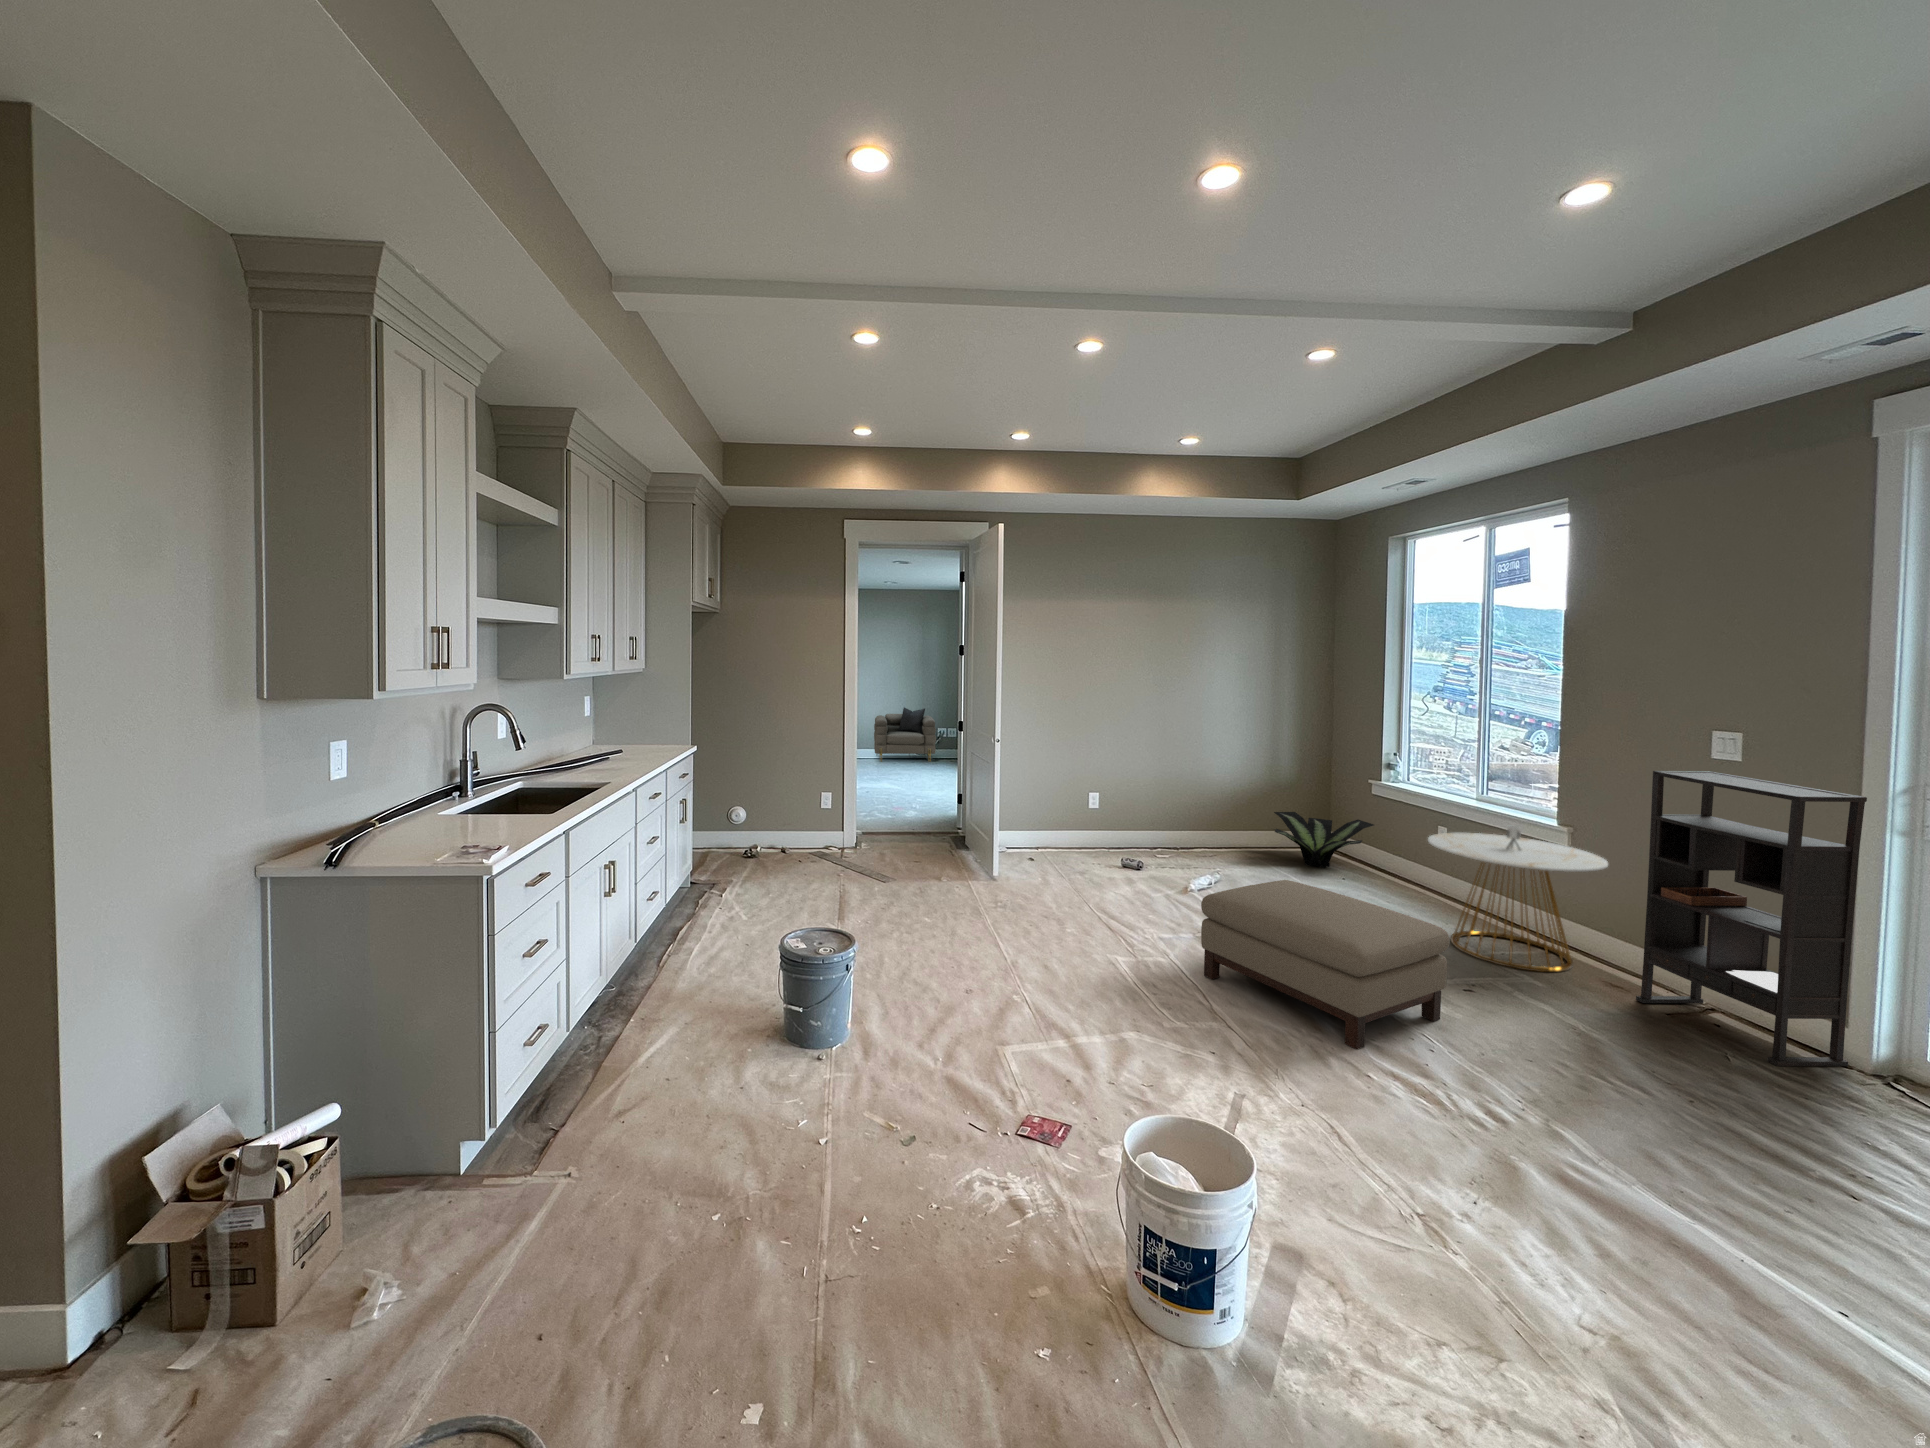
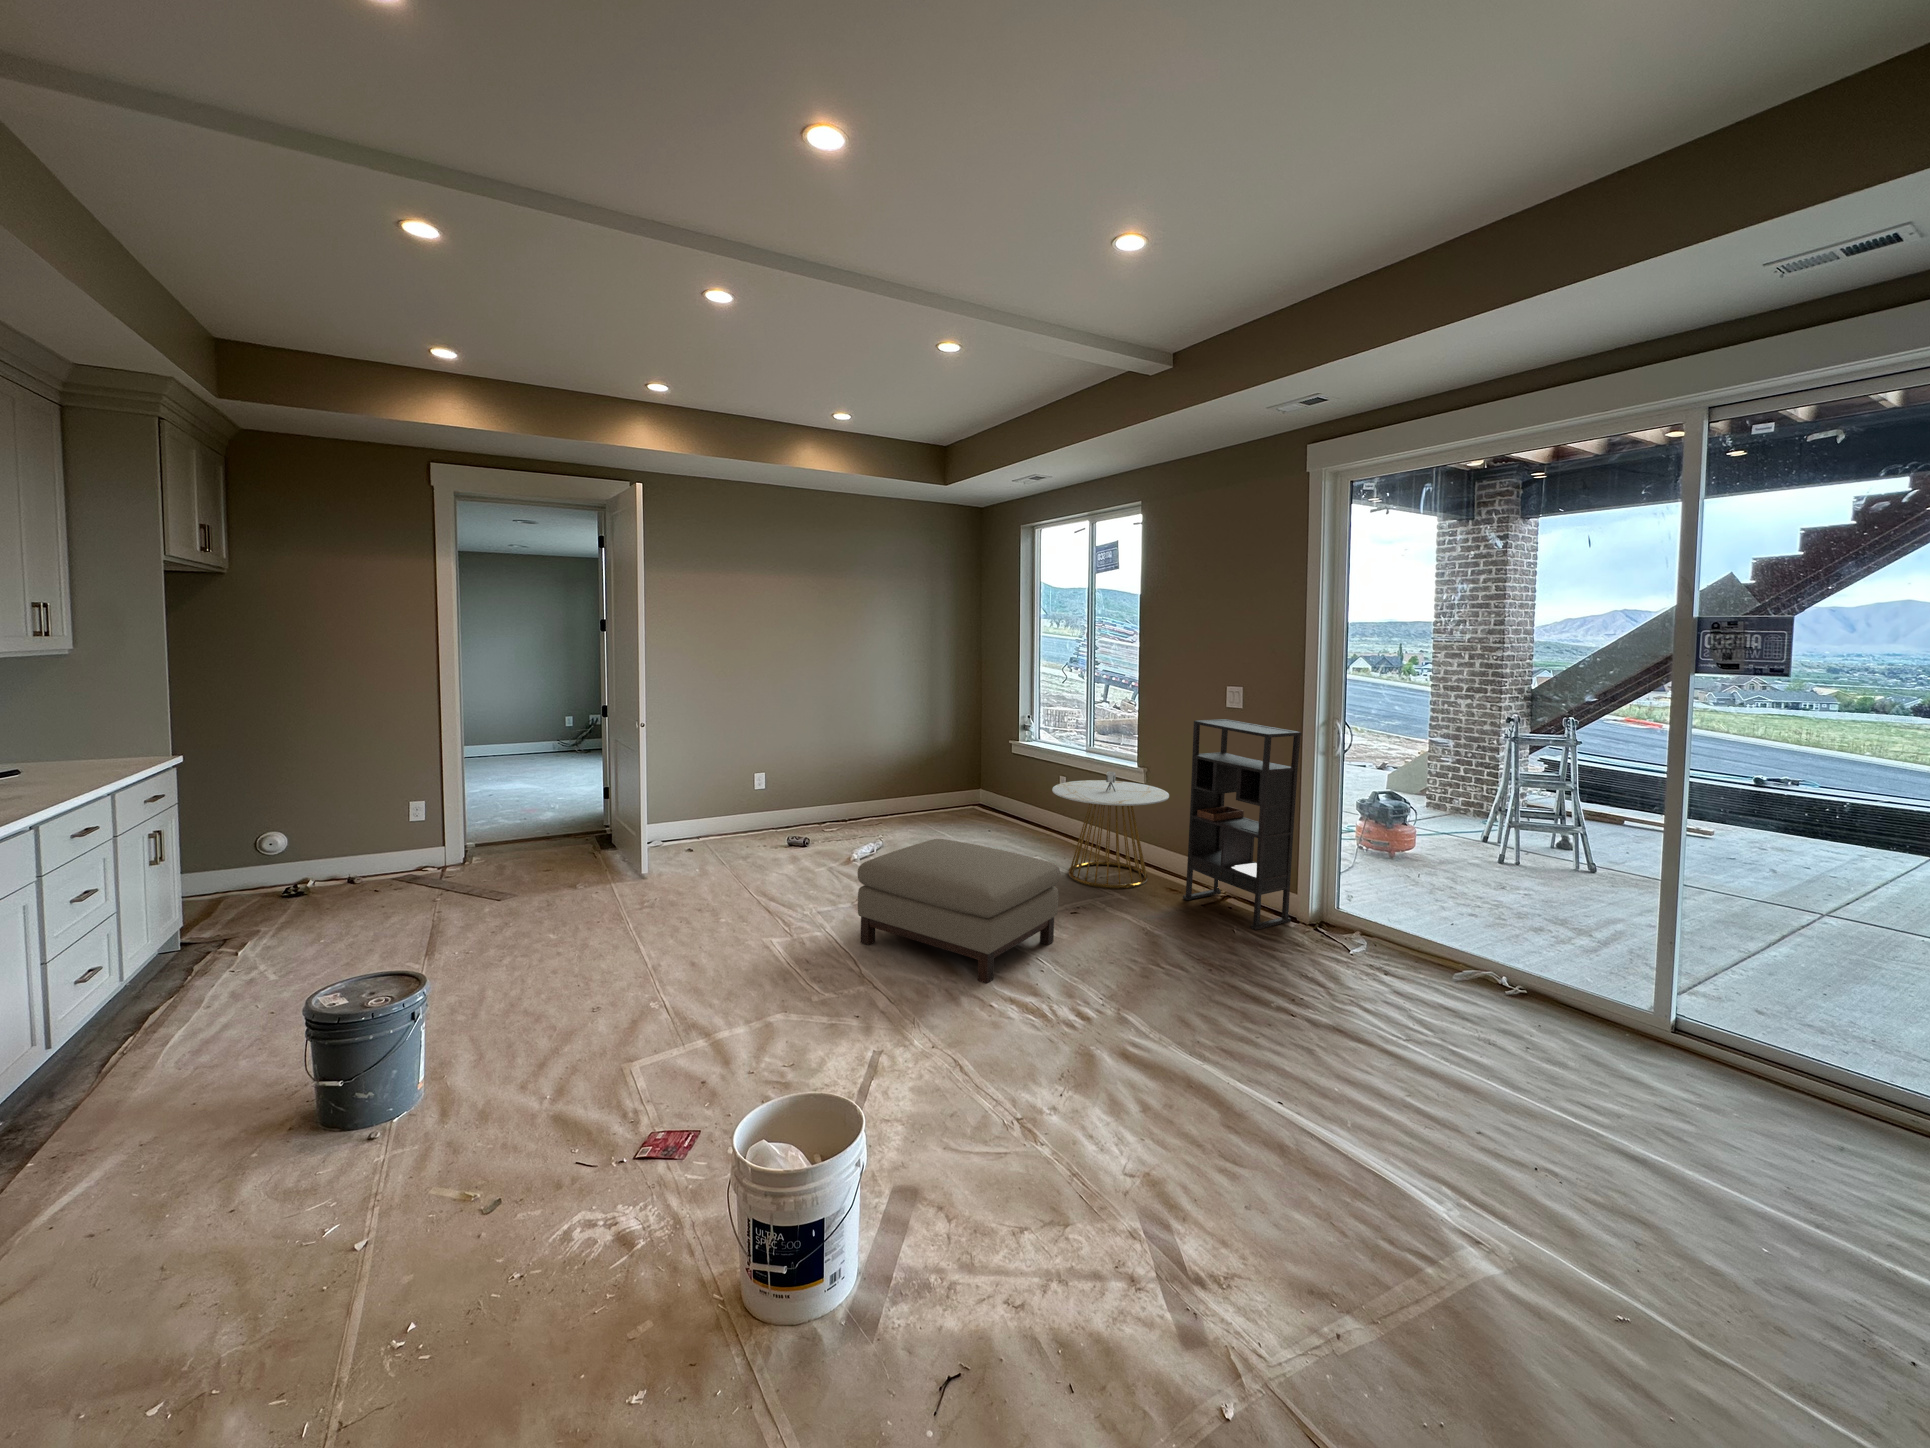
armchair: present [874,707,936,762] -> none [494,686,582,754]
potted plant: present [1274,812,1374,868] -> none [934,775,1020,825]

